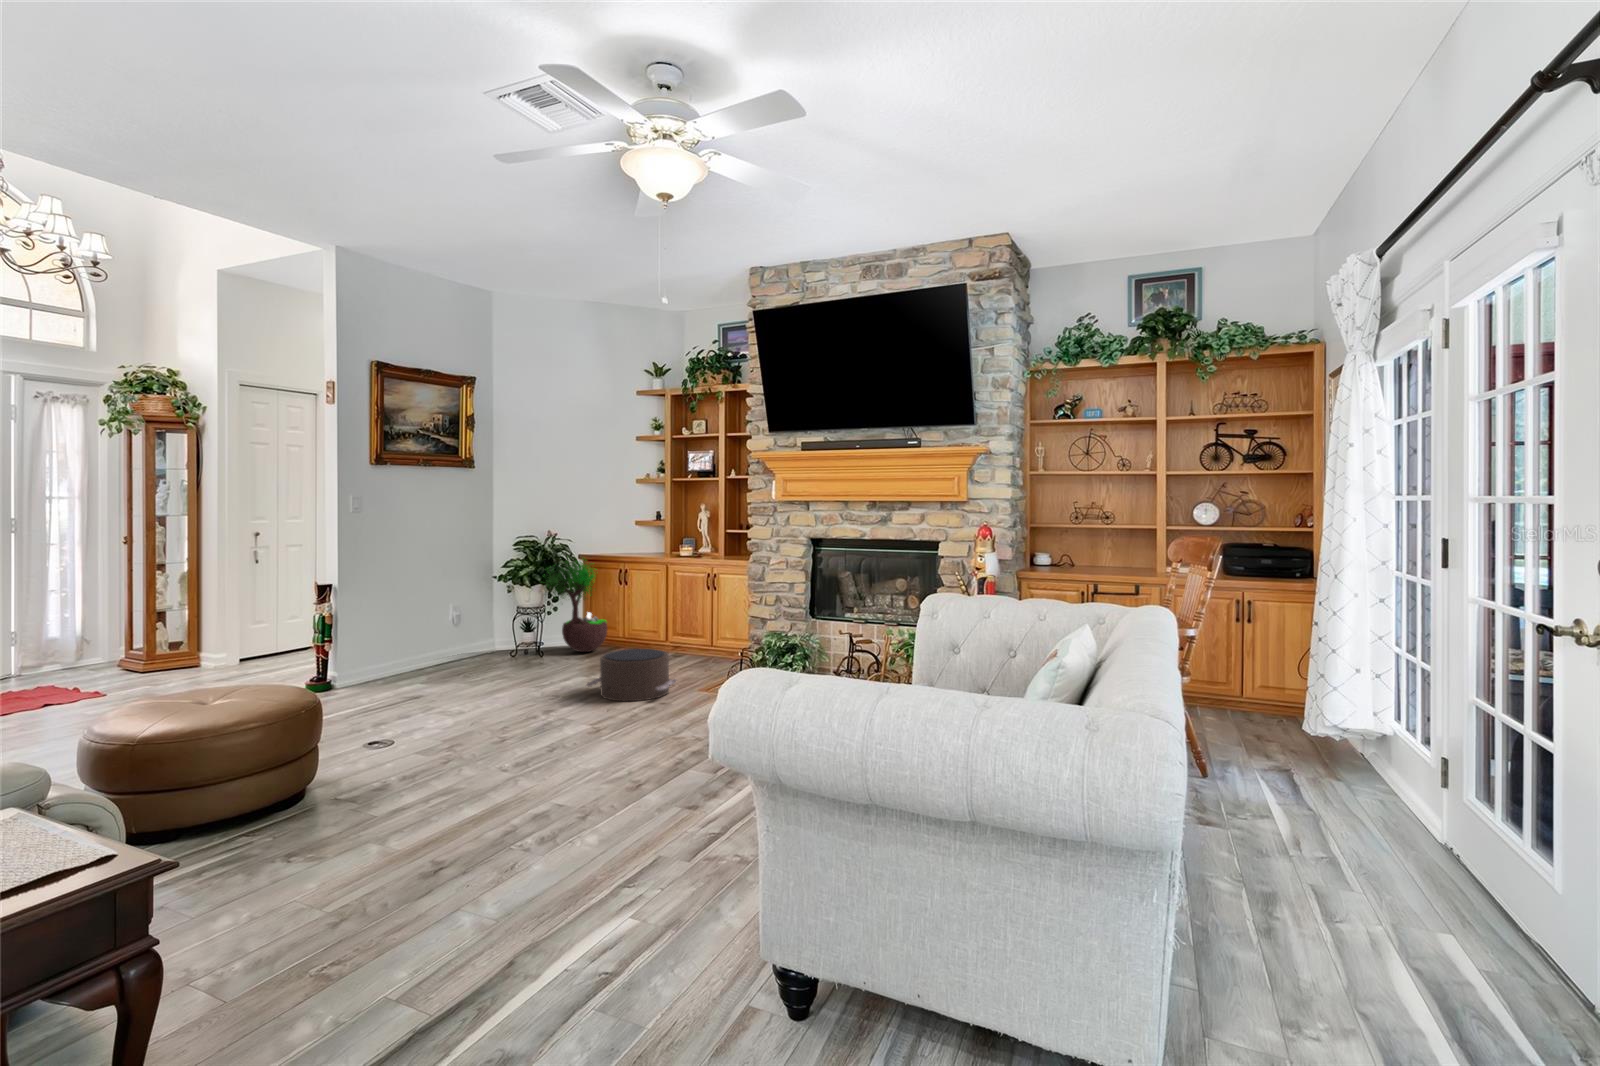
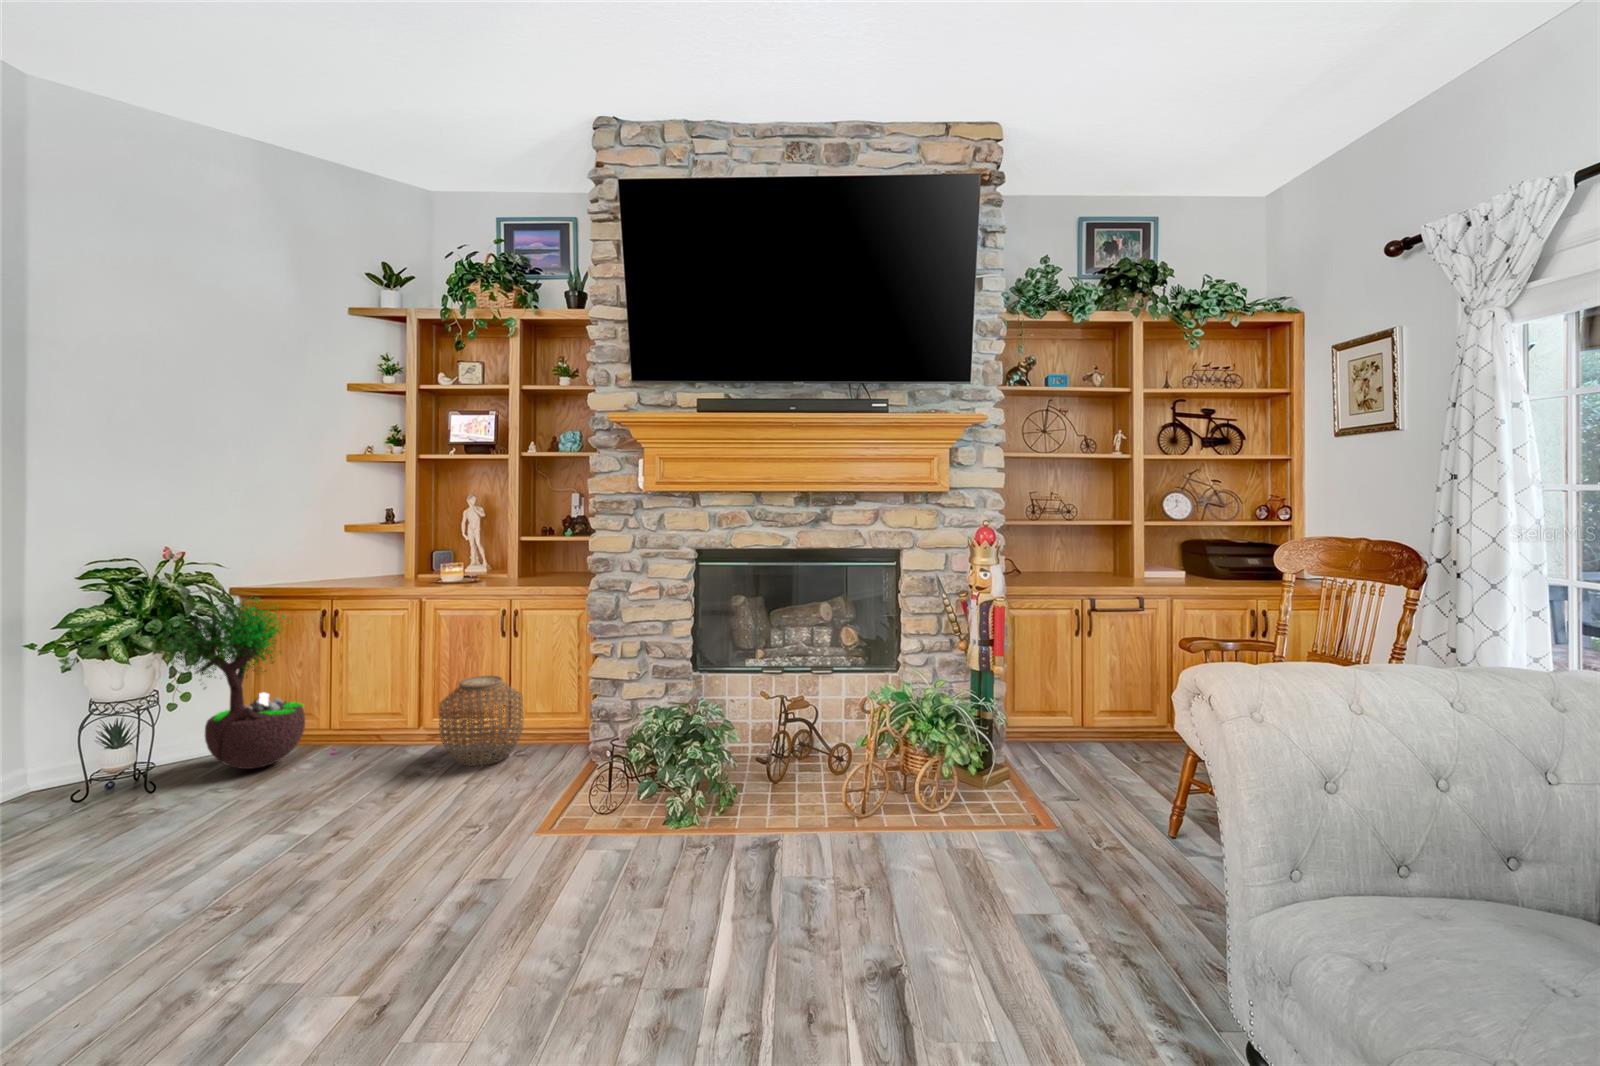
woven basket: none [666,612,712,663] -> present [439,676,523,766]
pouf: present [586,649,676,701] -> none [314,772,517,911]

